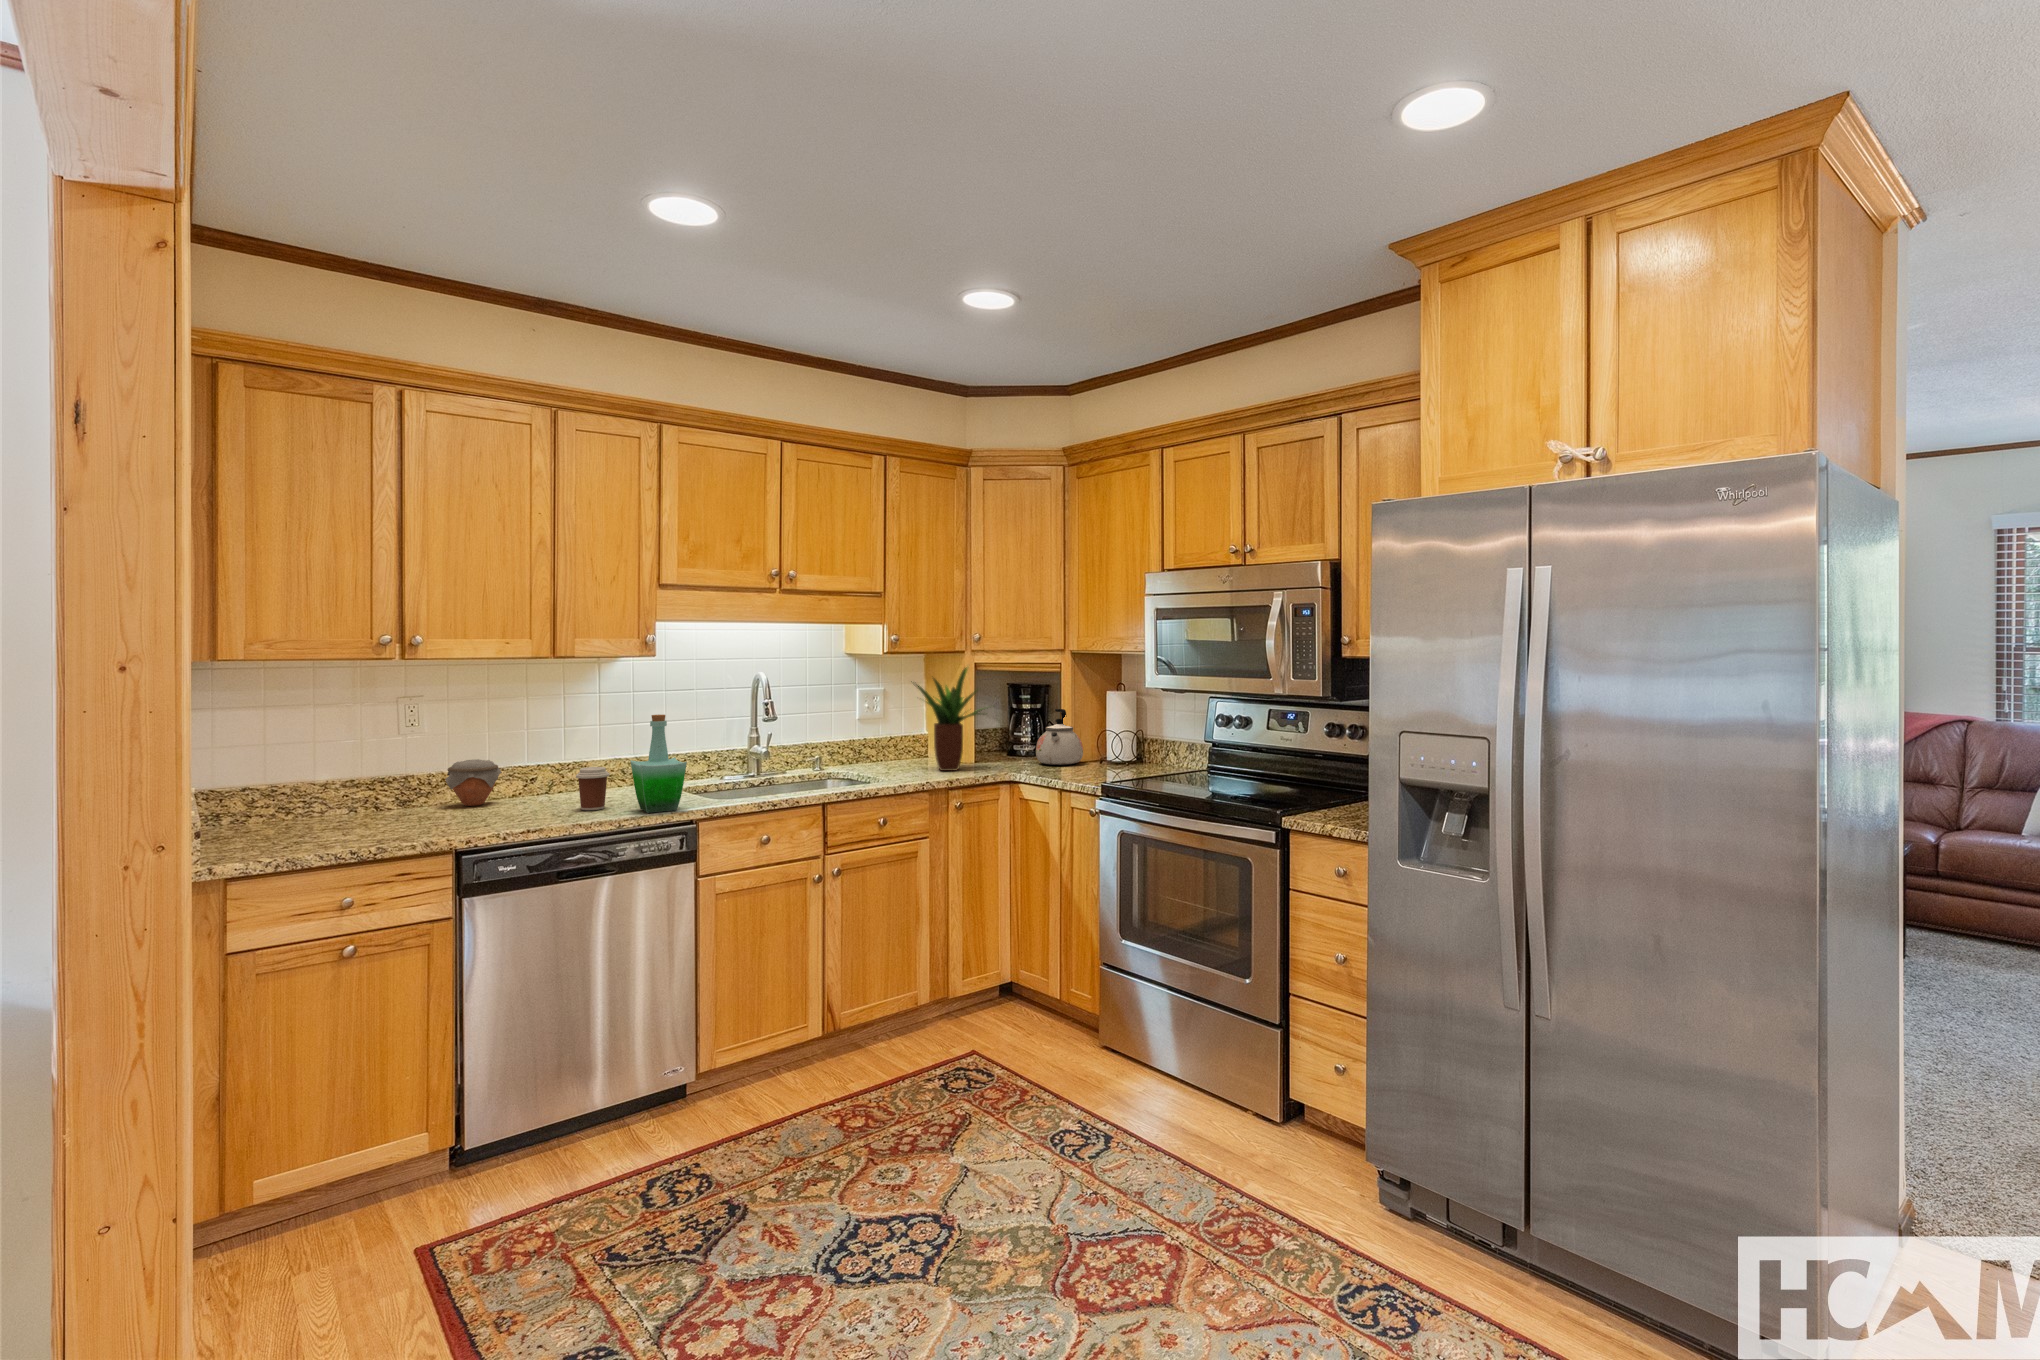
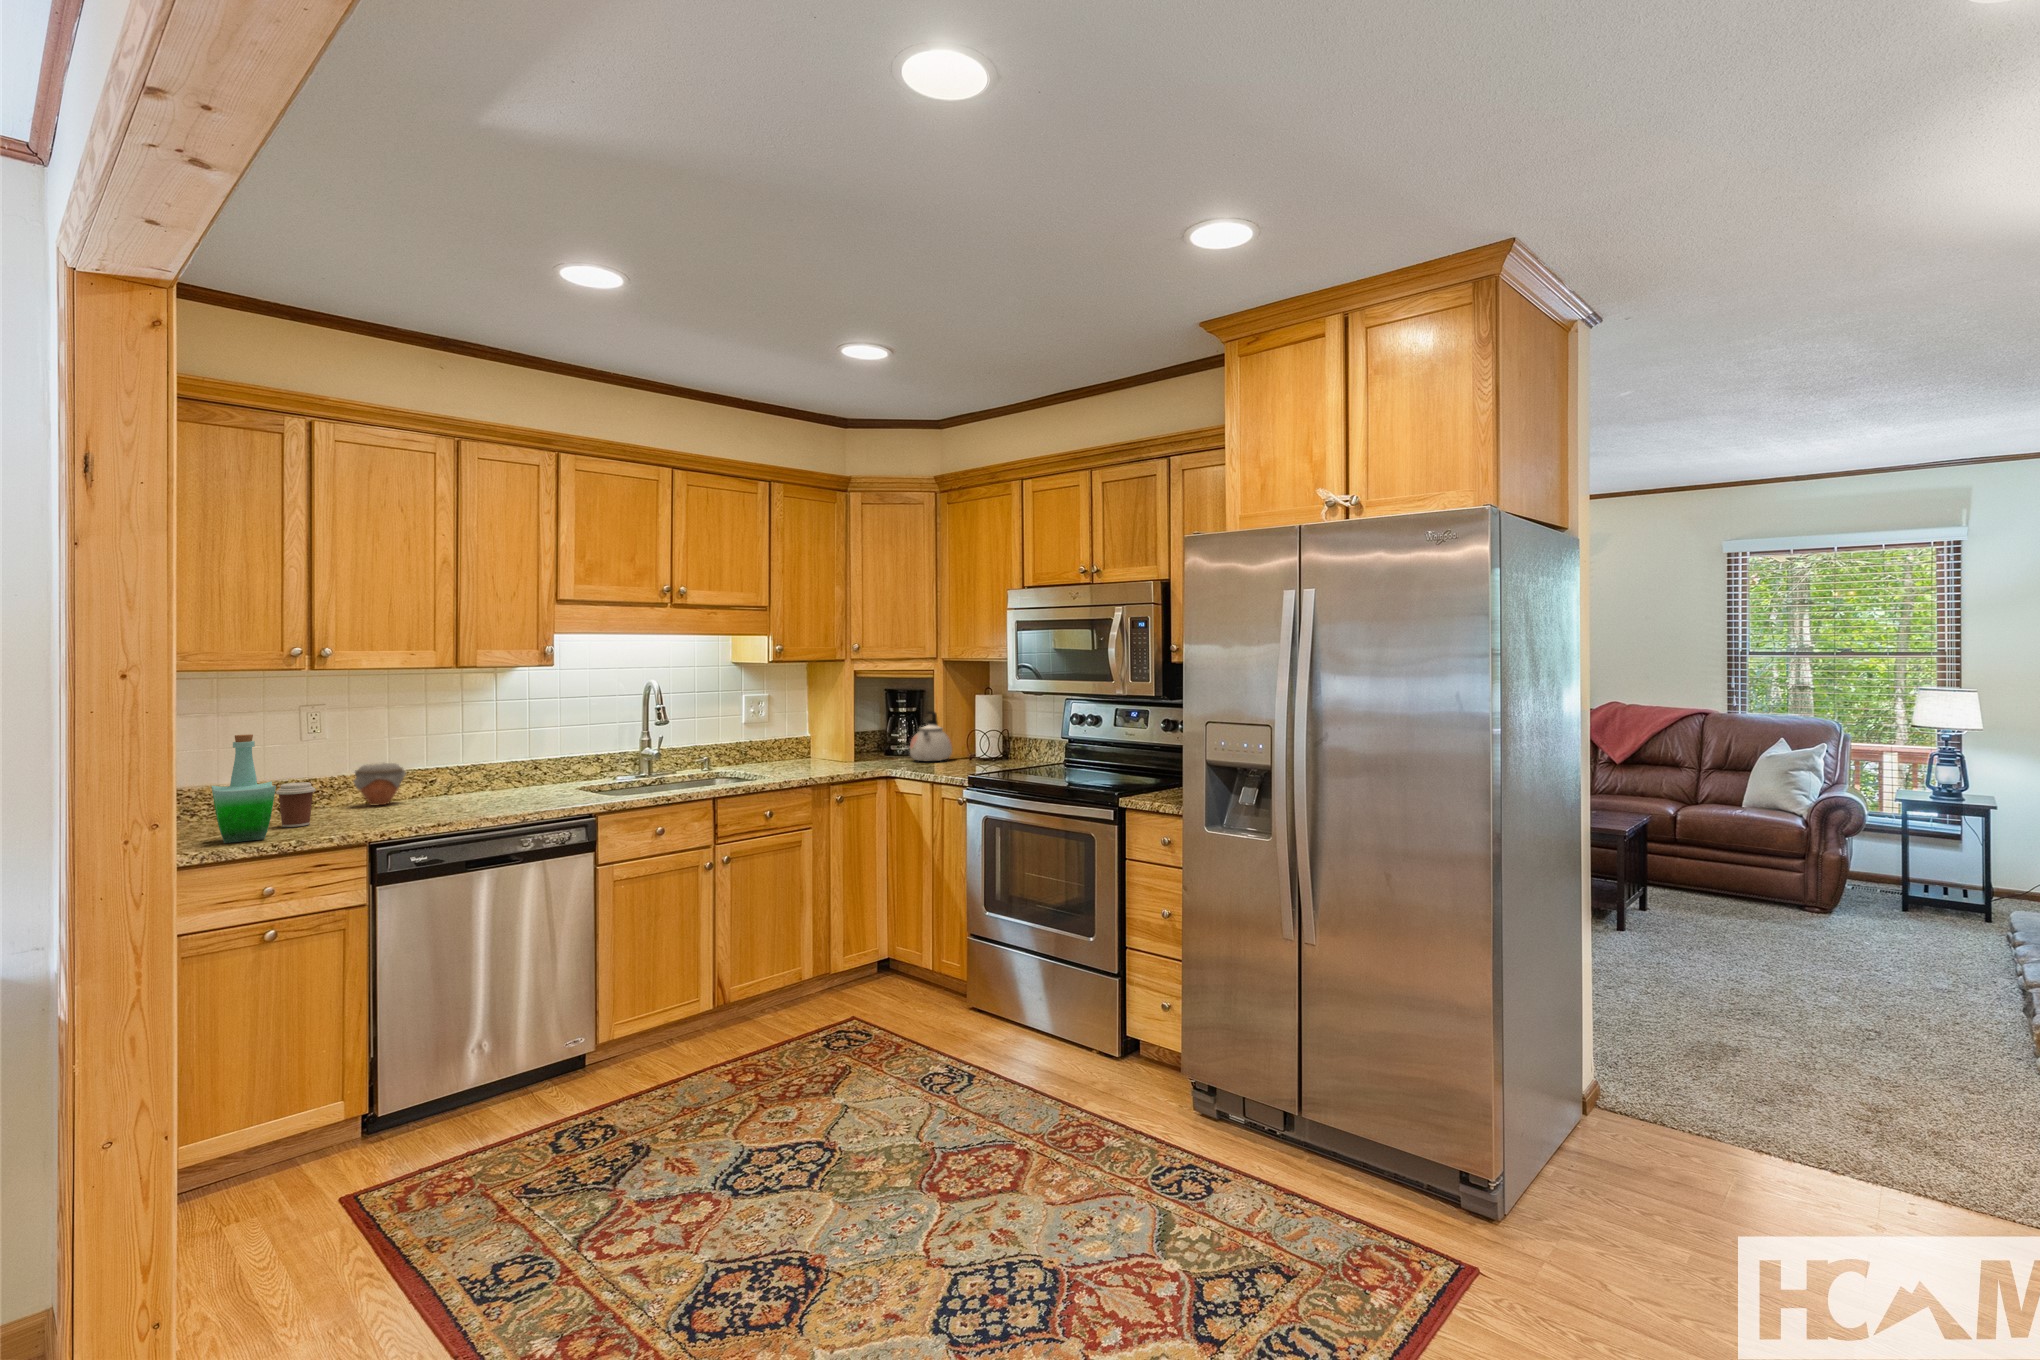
potted plant: present [911,667,982,771] -> none [792,672,874,768]
bottle: present [631,715,687,813] -> present [212,734,276,843]
coffee cup: present [576,767,610,810] -> present [276,782,316,827]

